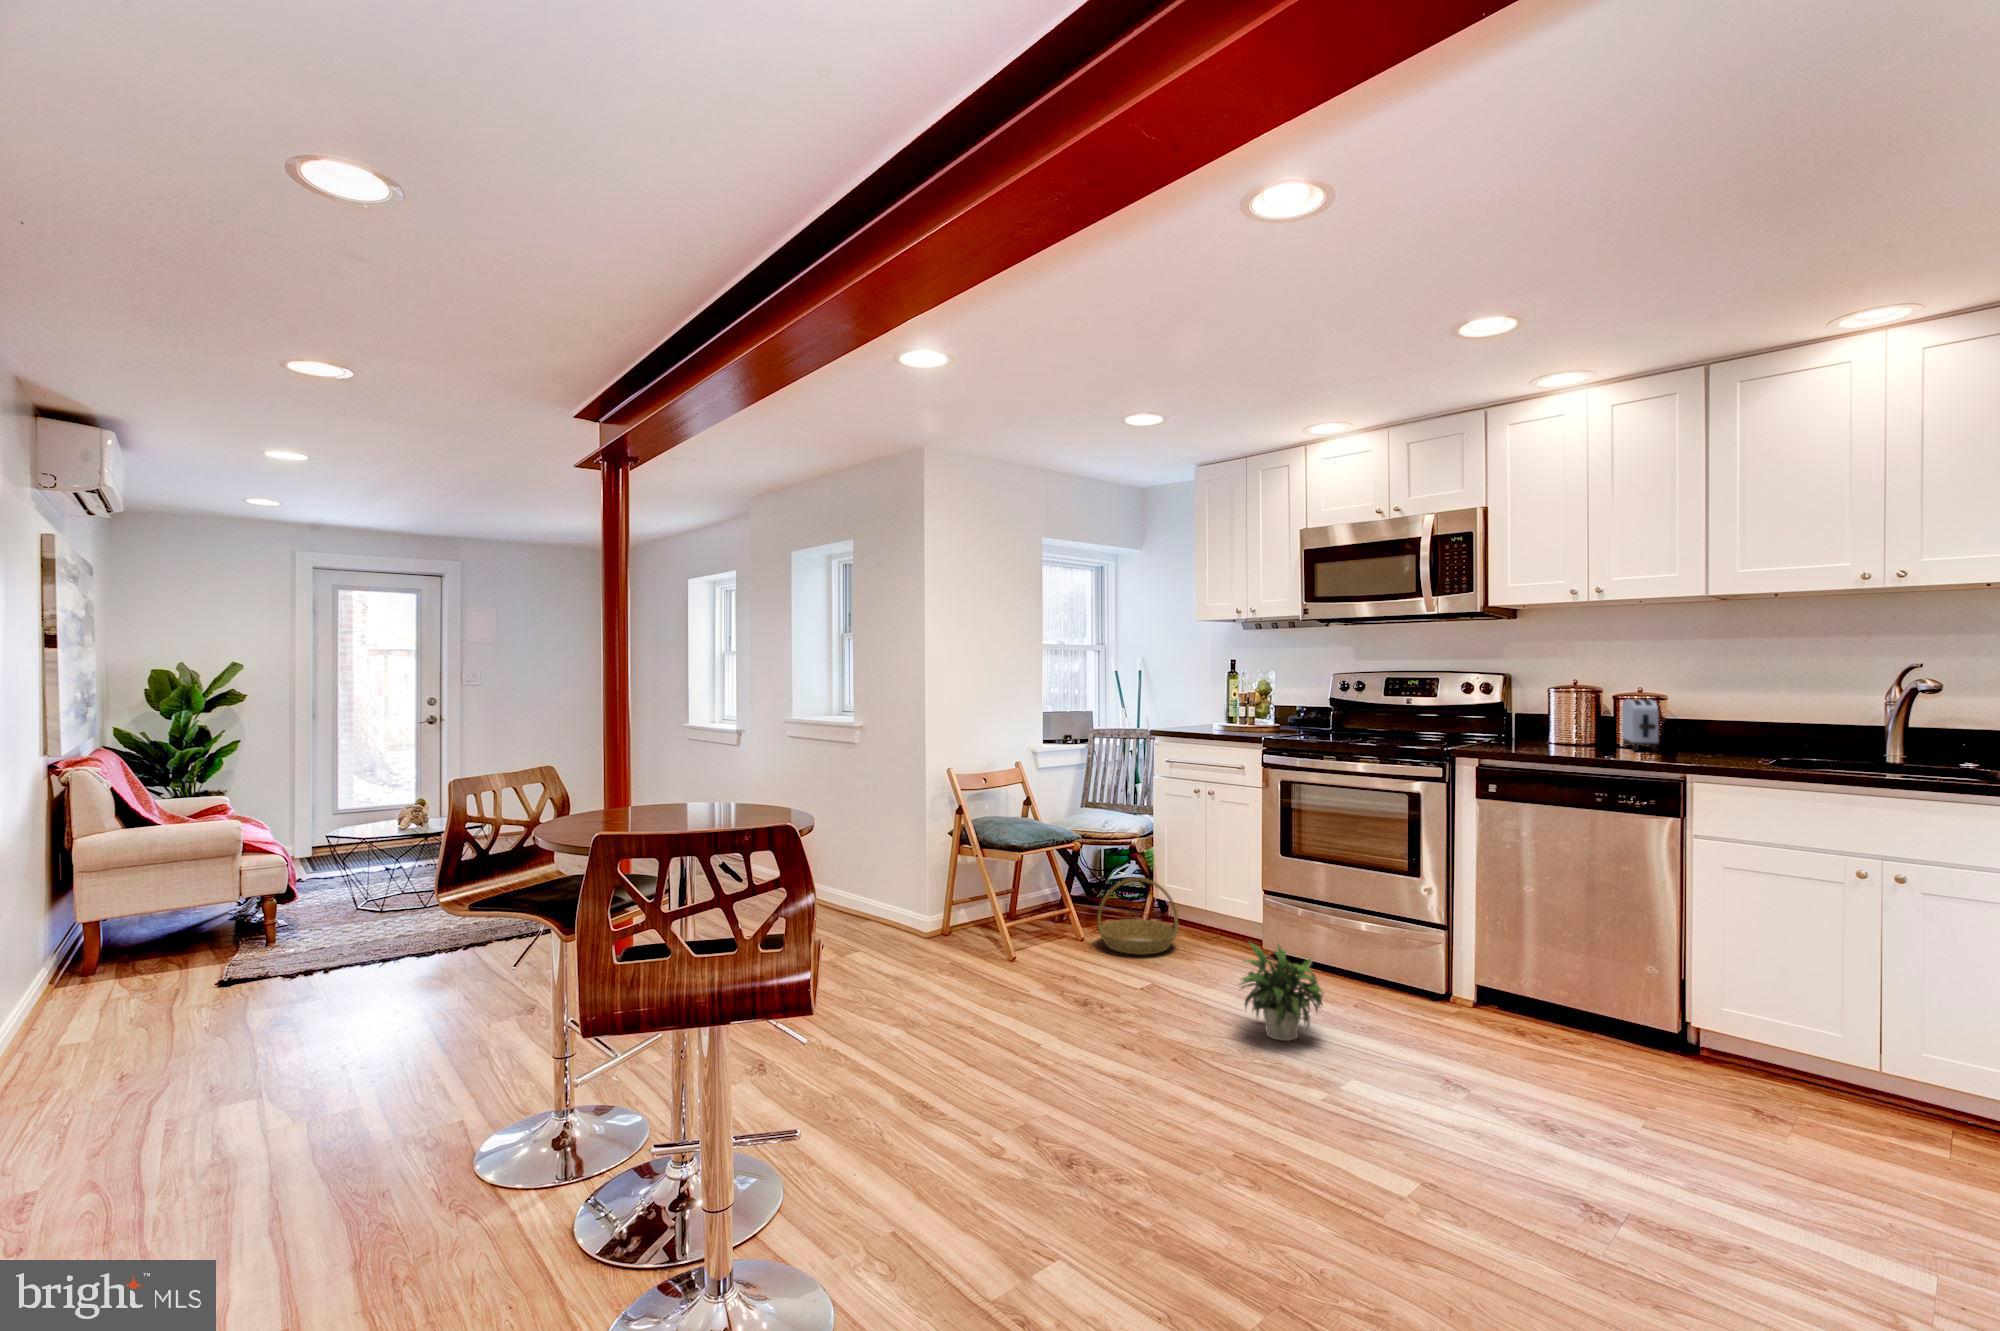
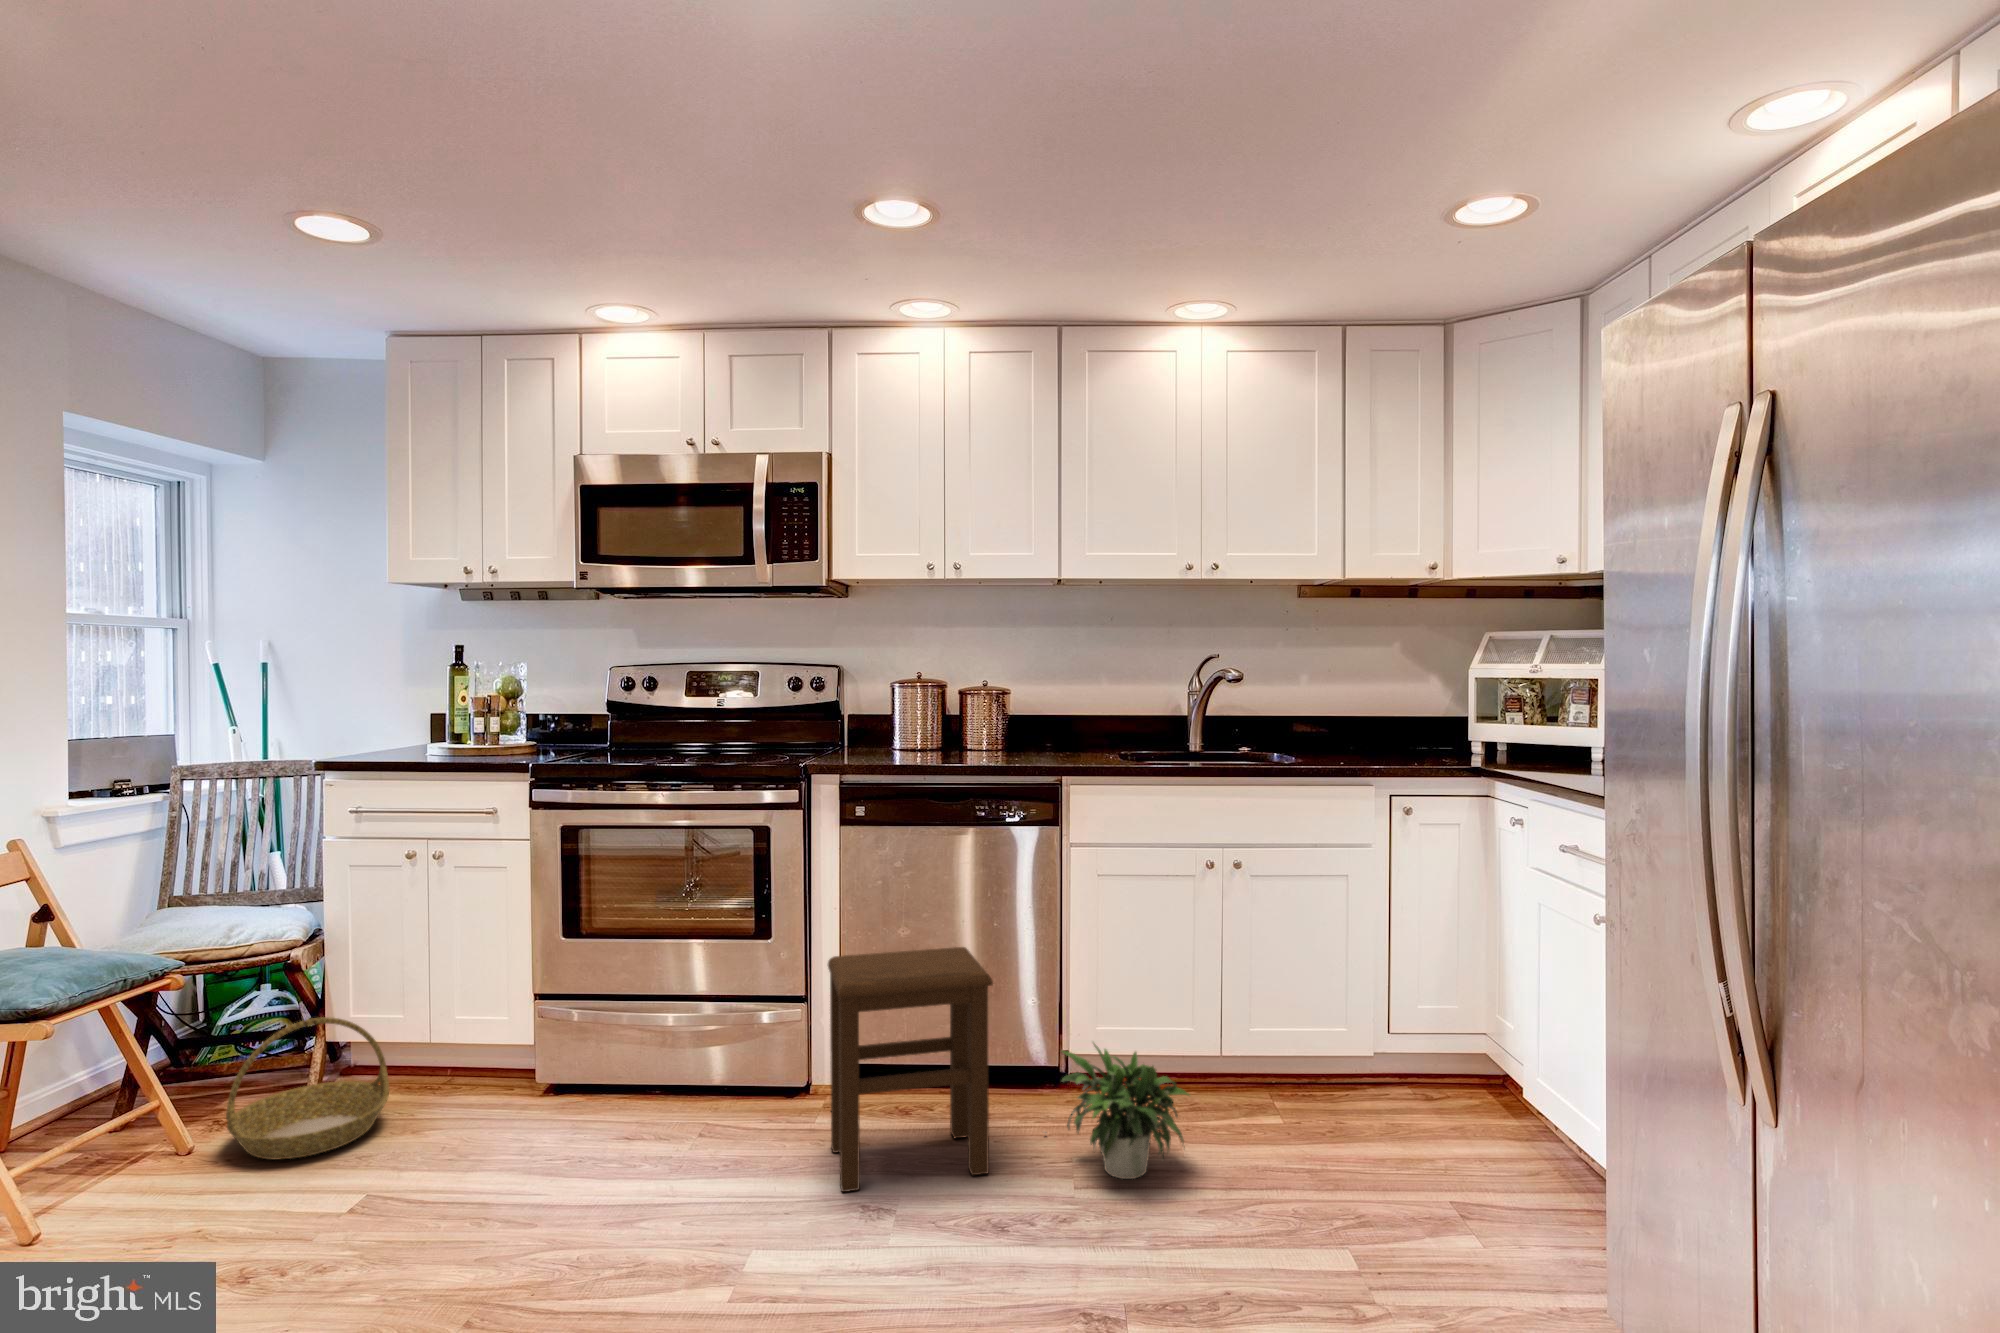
toaster: present [1622,700,1658,751] -> none [963,692,1010,750]
stool: none [1431,893,1569,1086] -> present [828,947,993,1192]
potted plant: present [1241,943,1324,1041] -> present [1044,1044,1189,1179]

